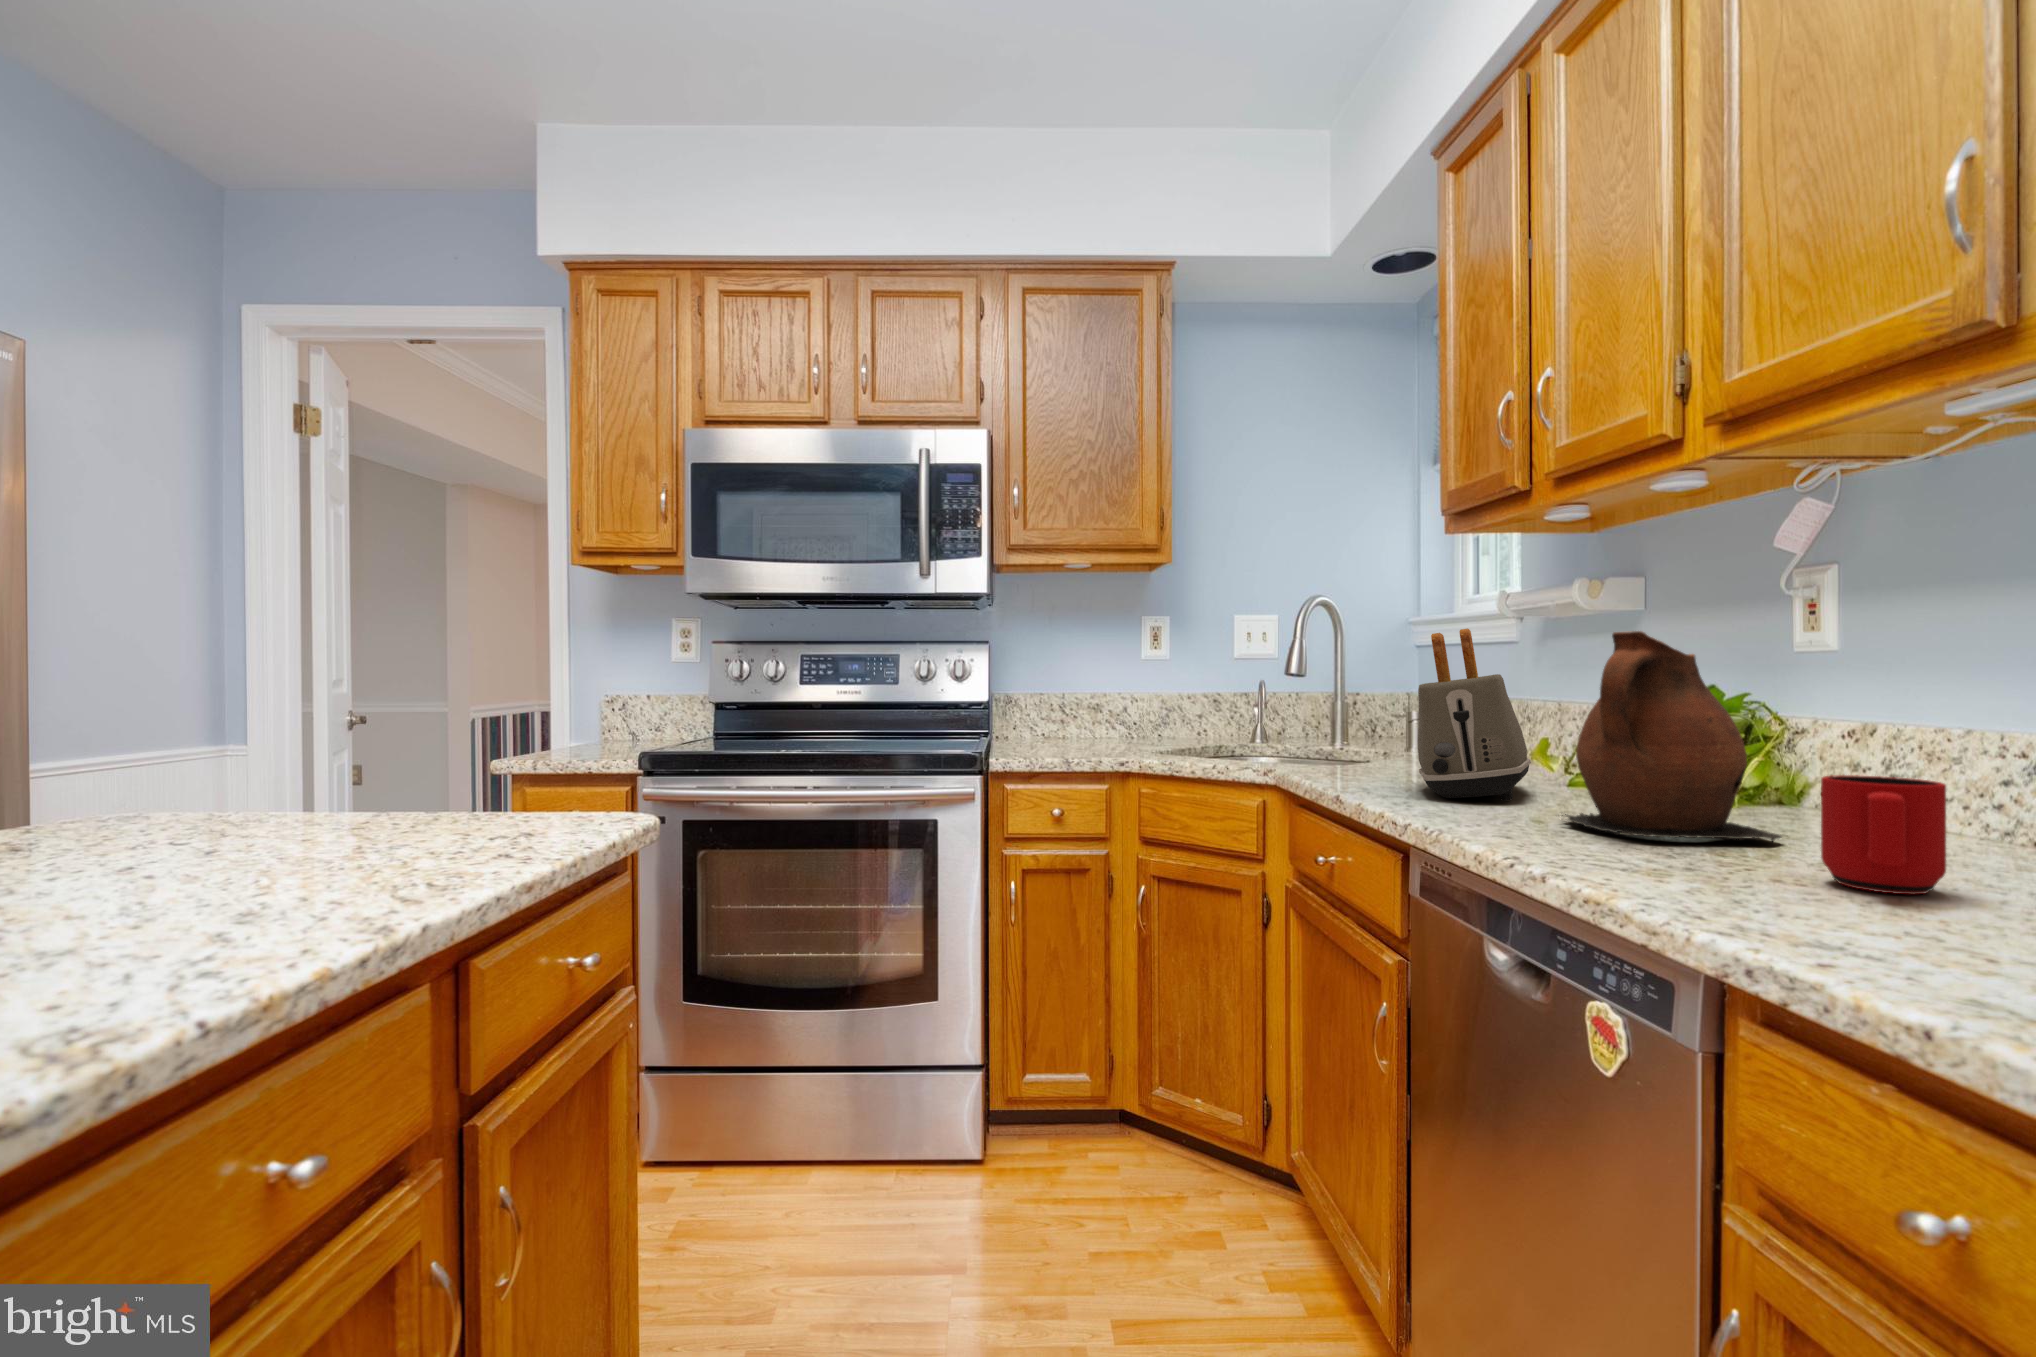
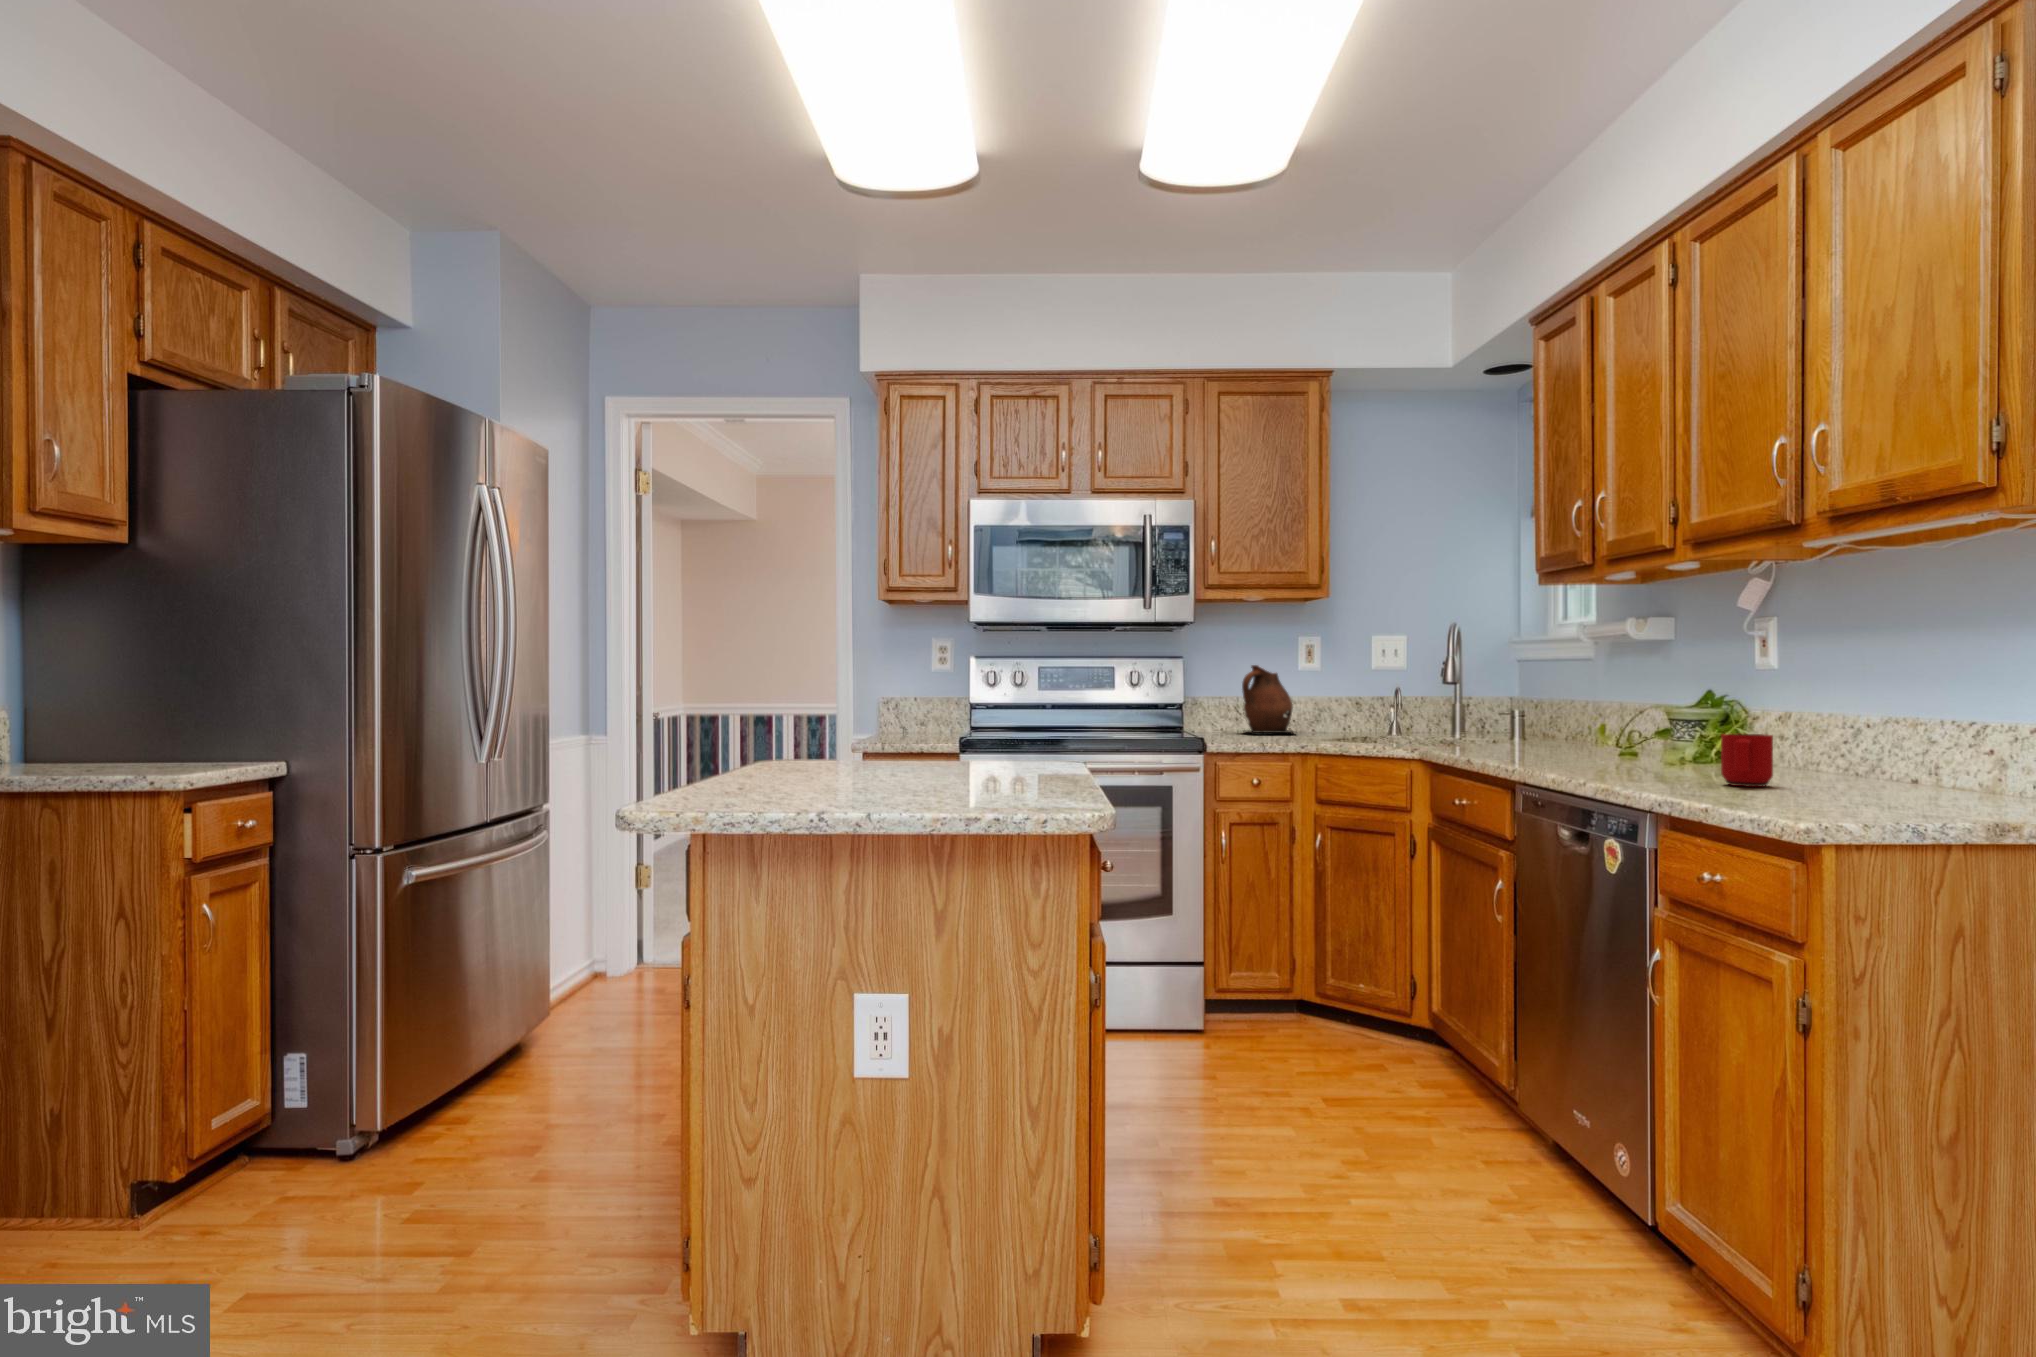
toaster: present [1418,628,1531,801] -> none [1522,654,1594,761]
ceramic pitcher: present [1562,631,1782,842] -> present [1242,665,1295,733]

